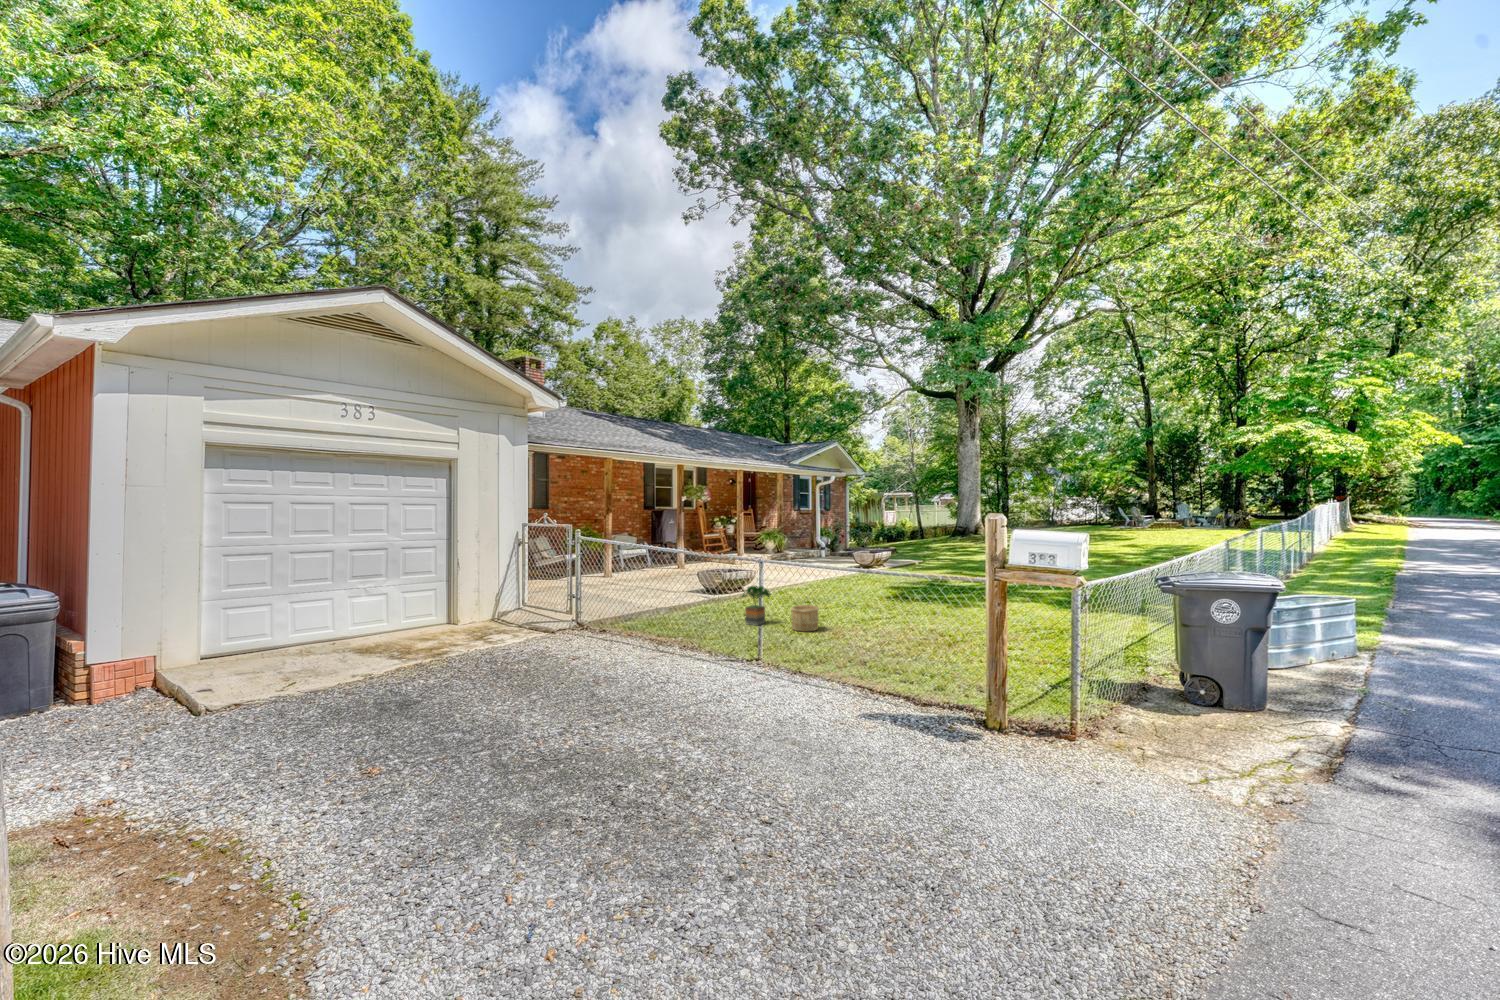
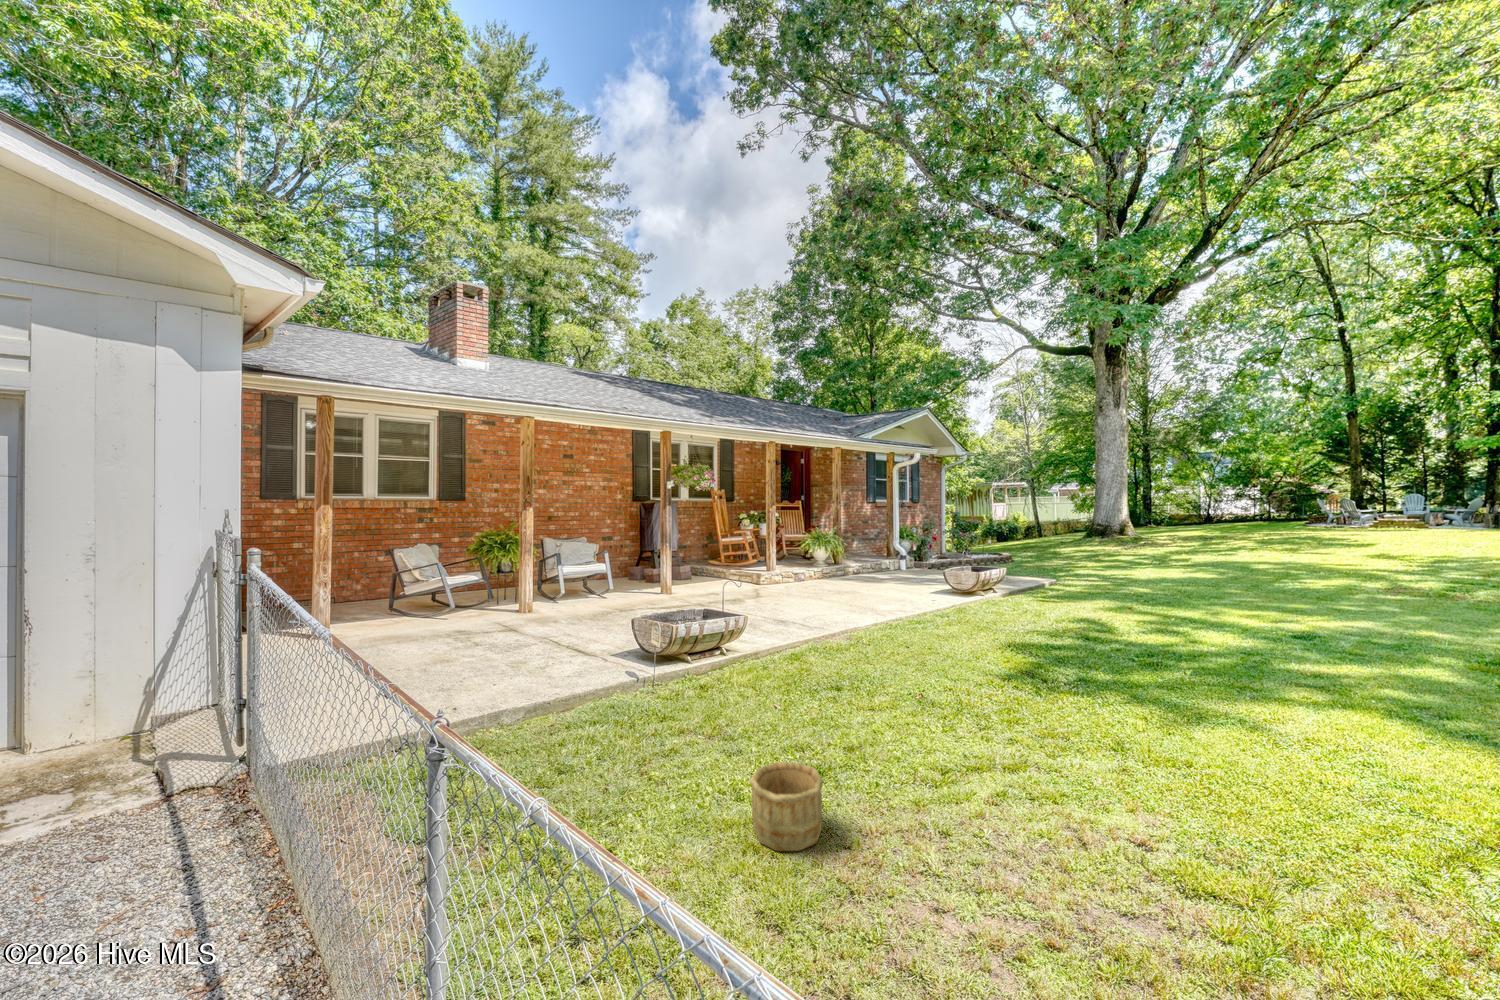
potted tree: present [742,586,771,626] -> none [655,691,725,796]

